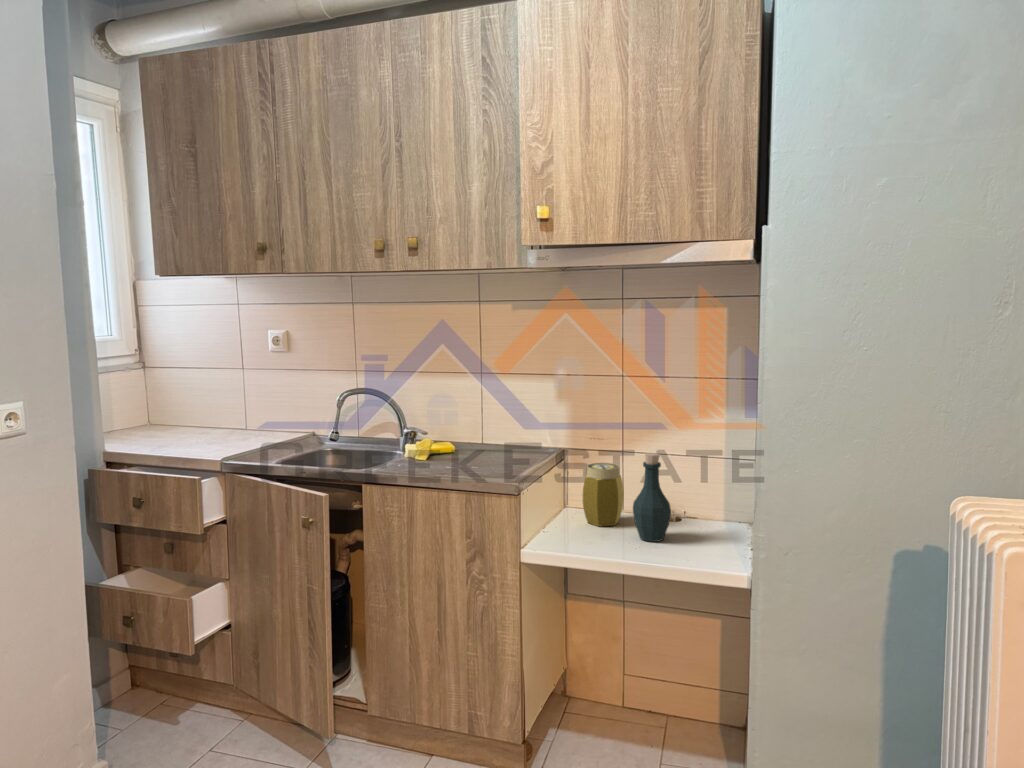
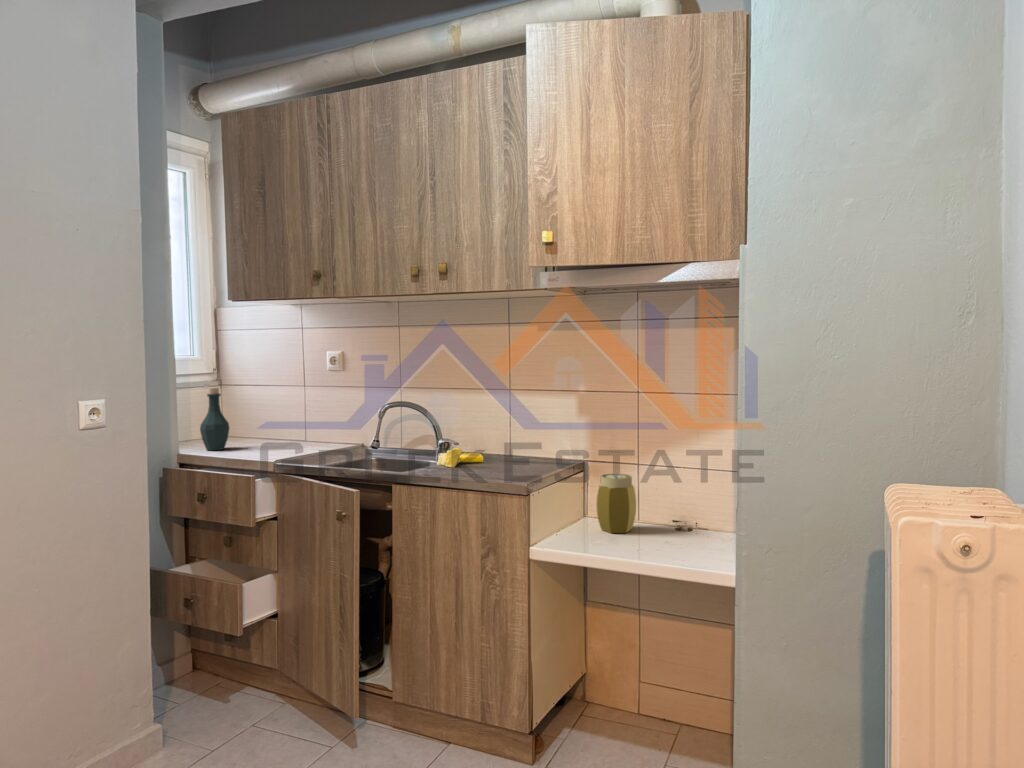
bottle: present [633,453,671,542] -> present [200,387,229,450]

